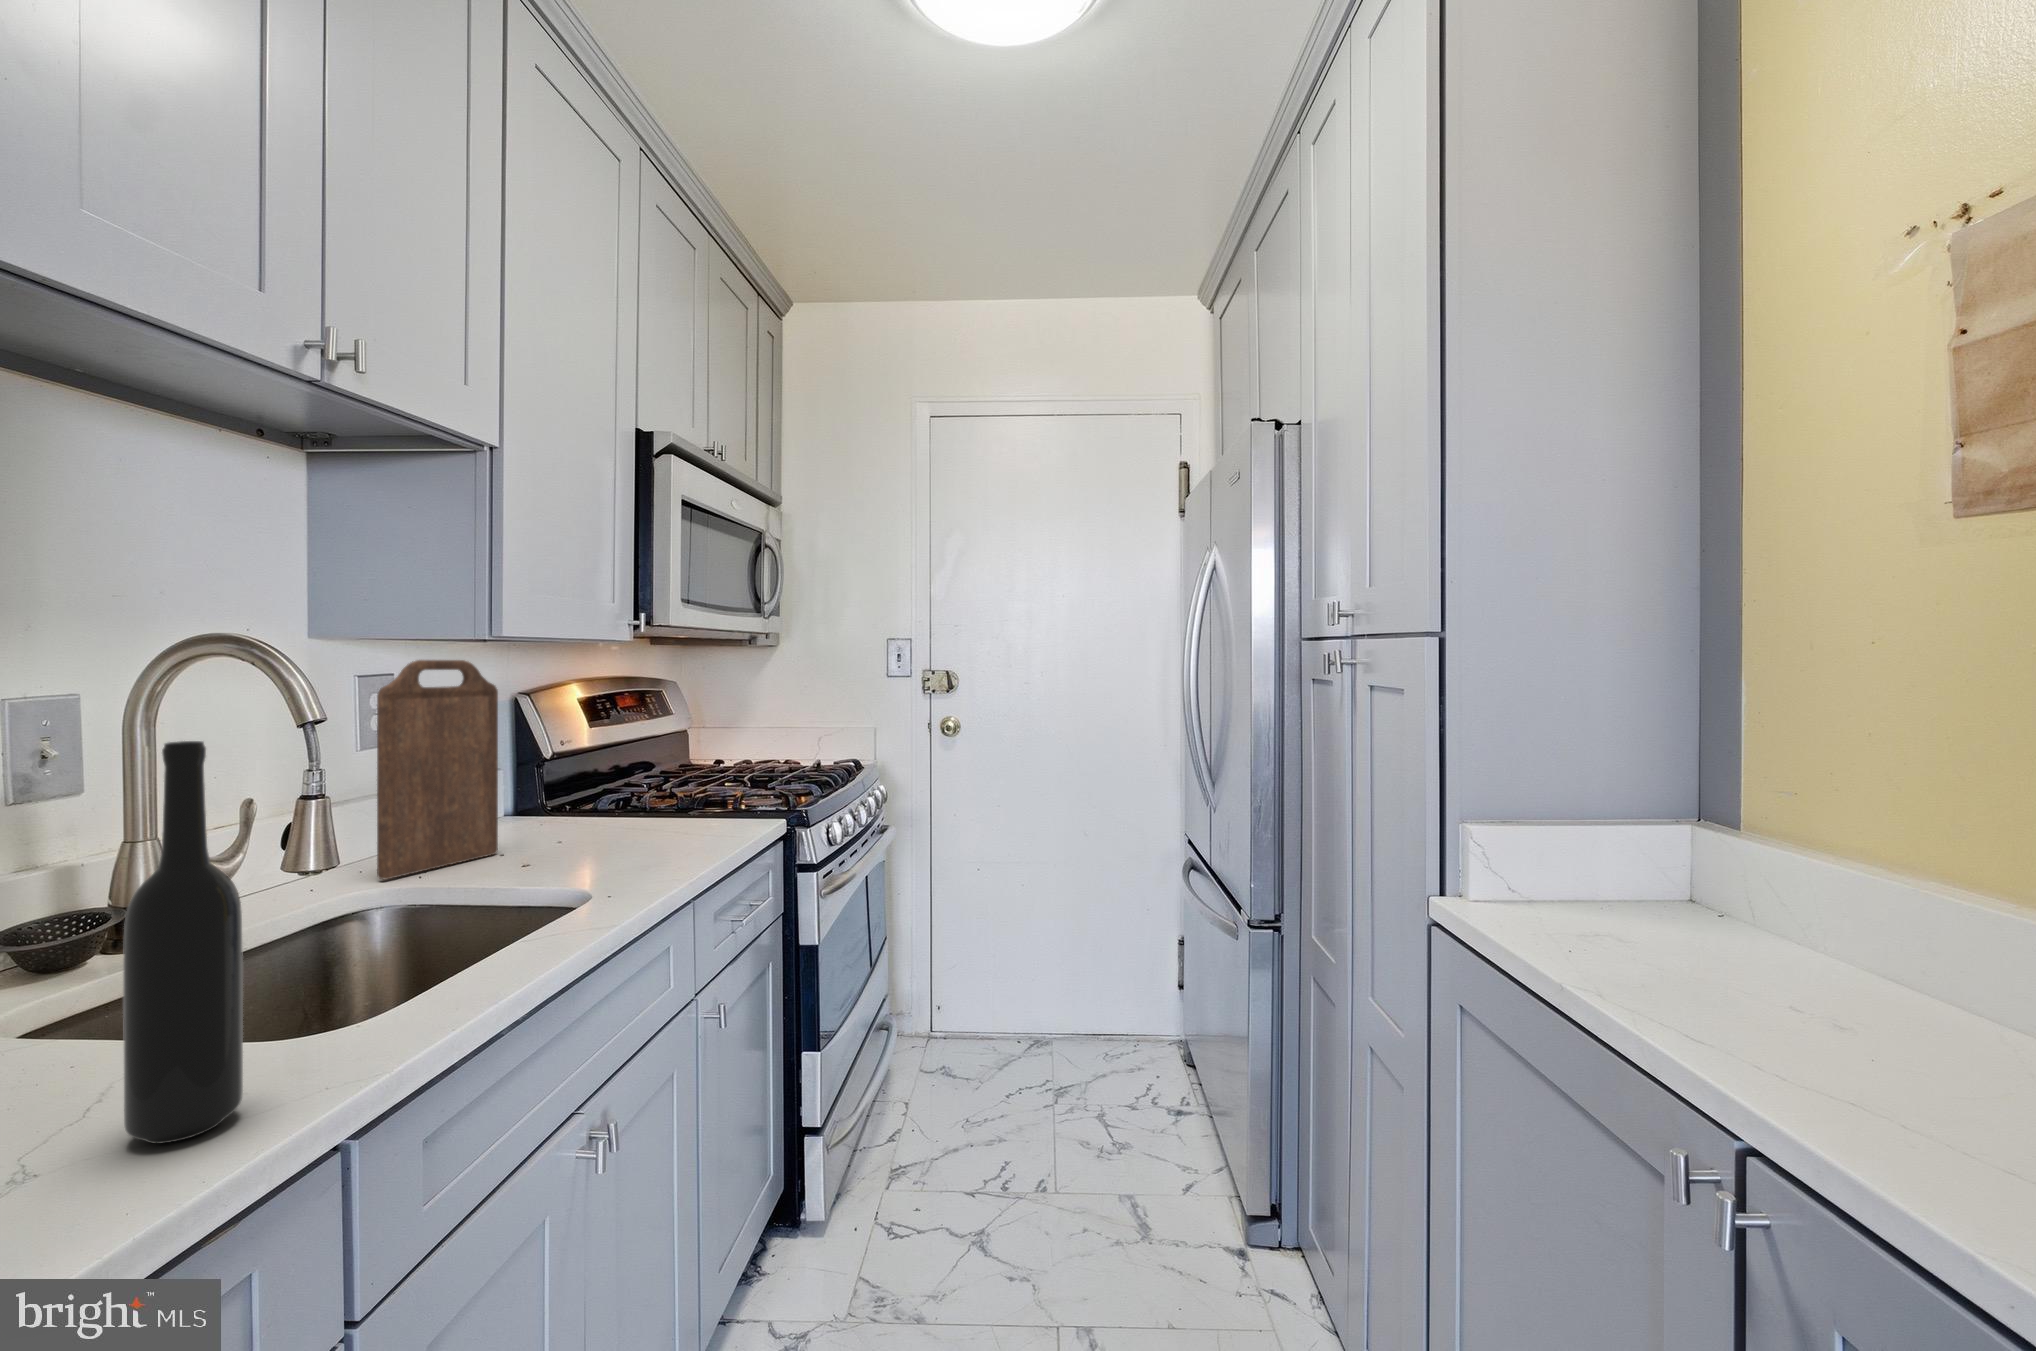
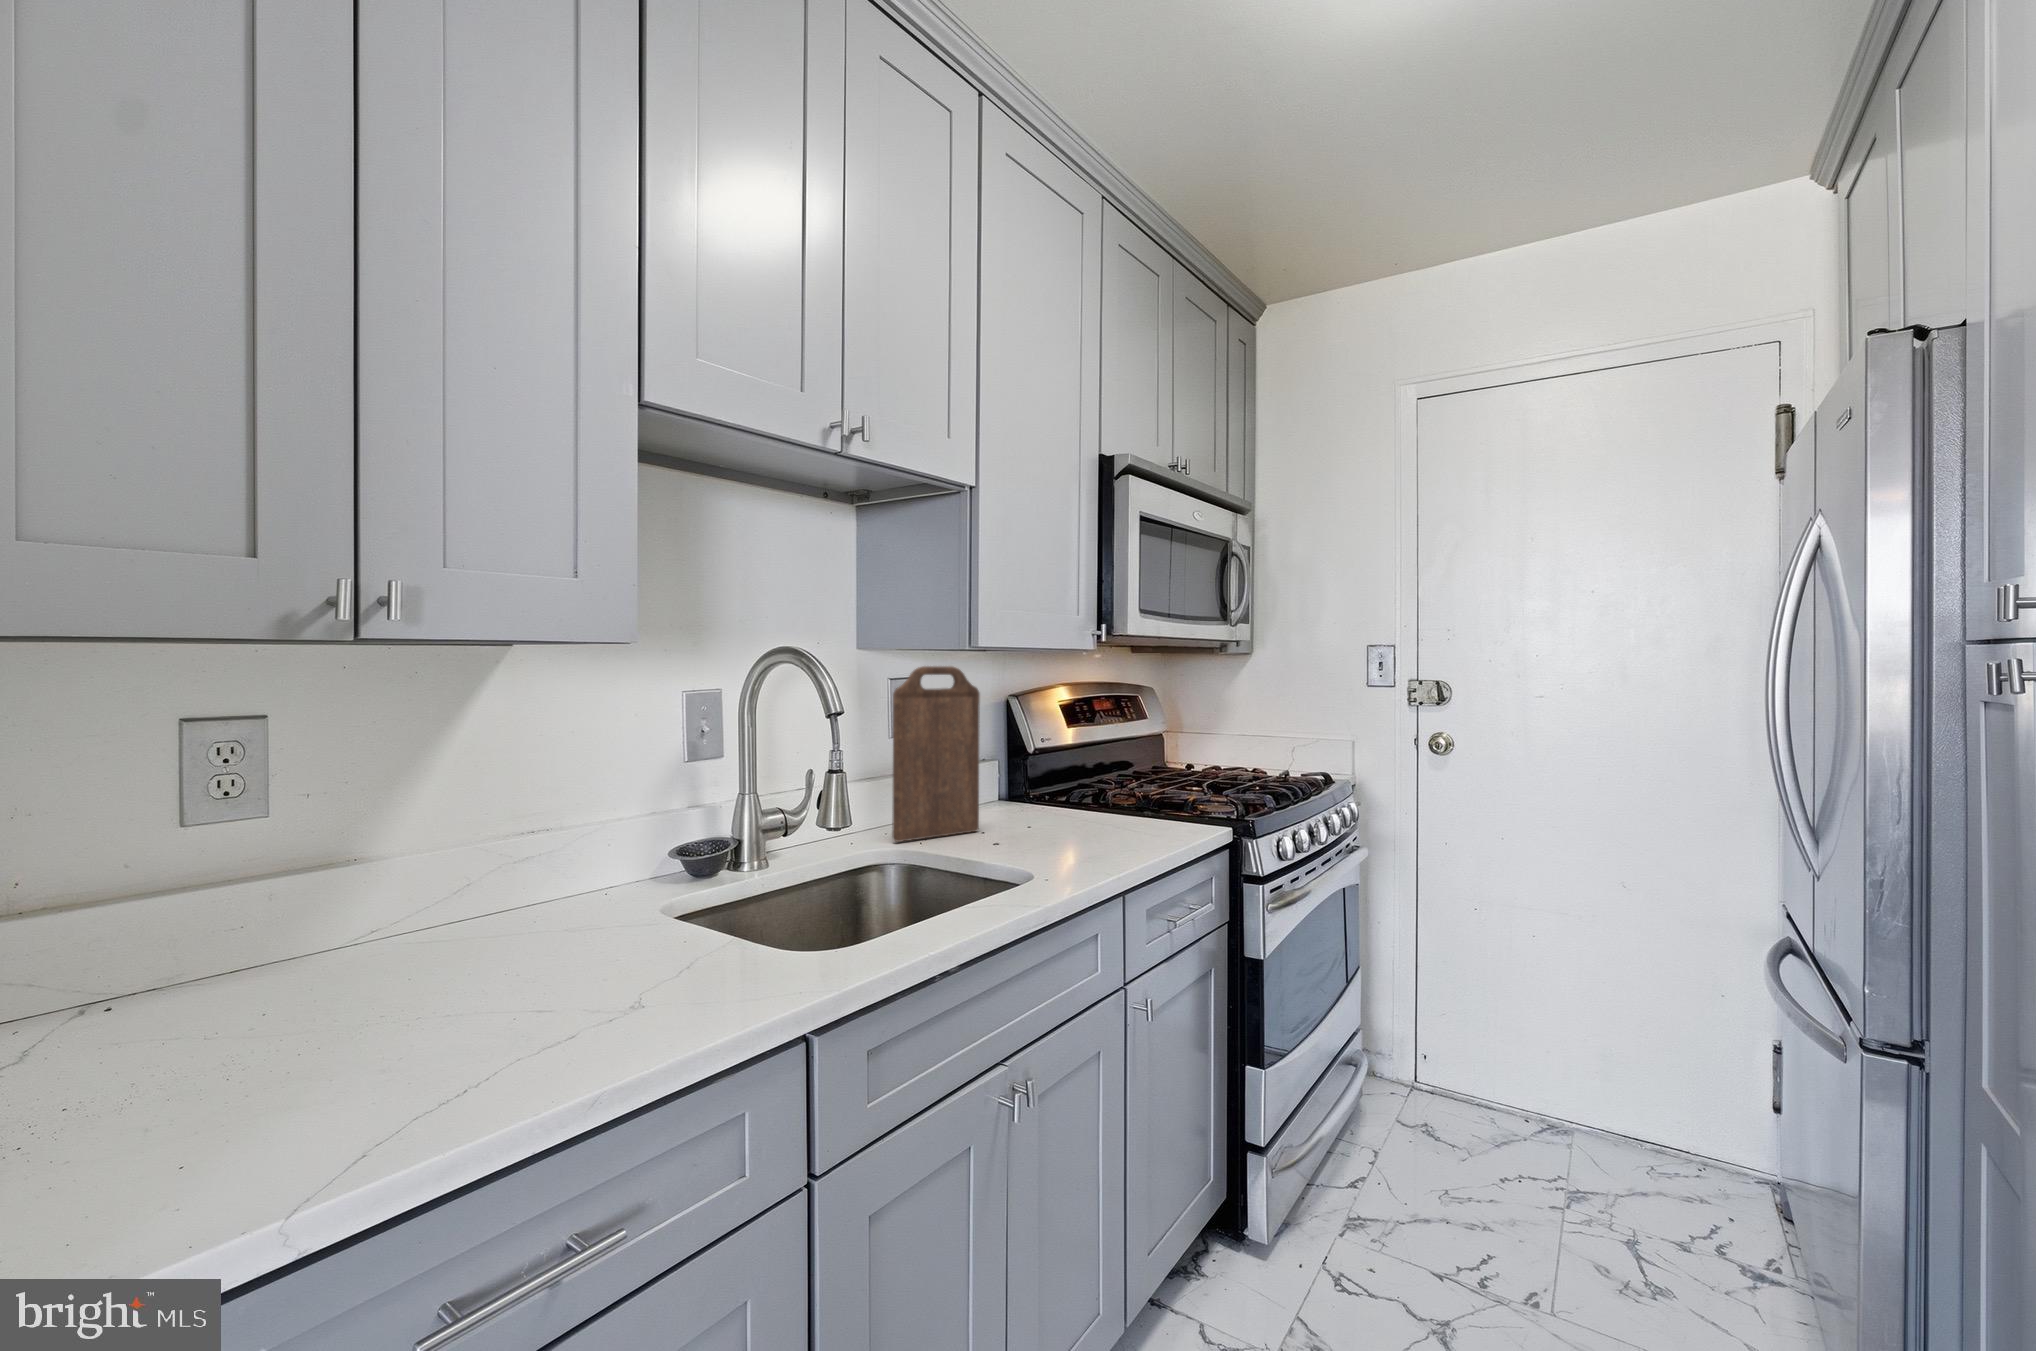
bottle: present [123,741,243,1144] -> none [700,722,761,994]

